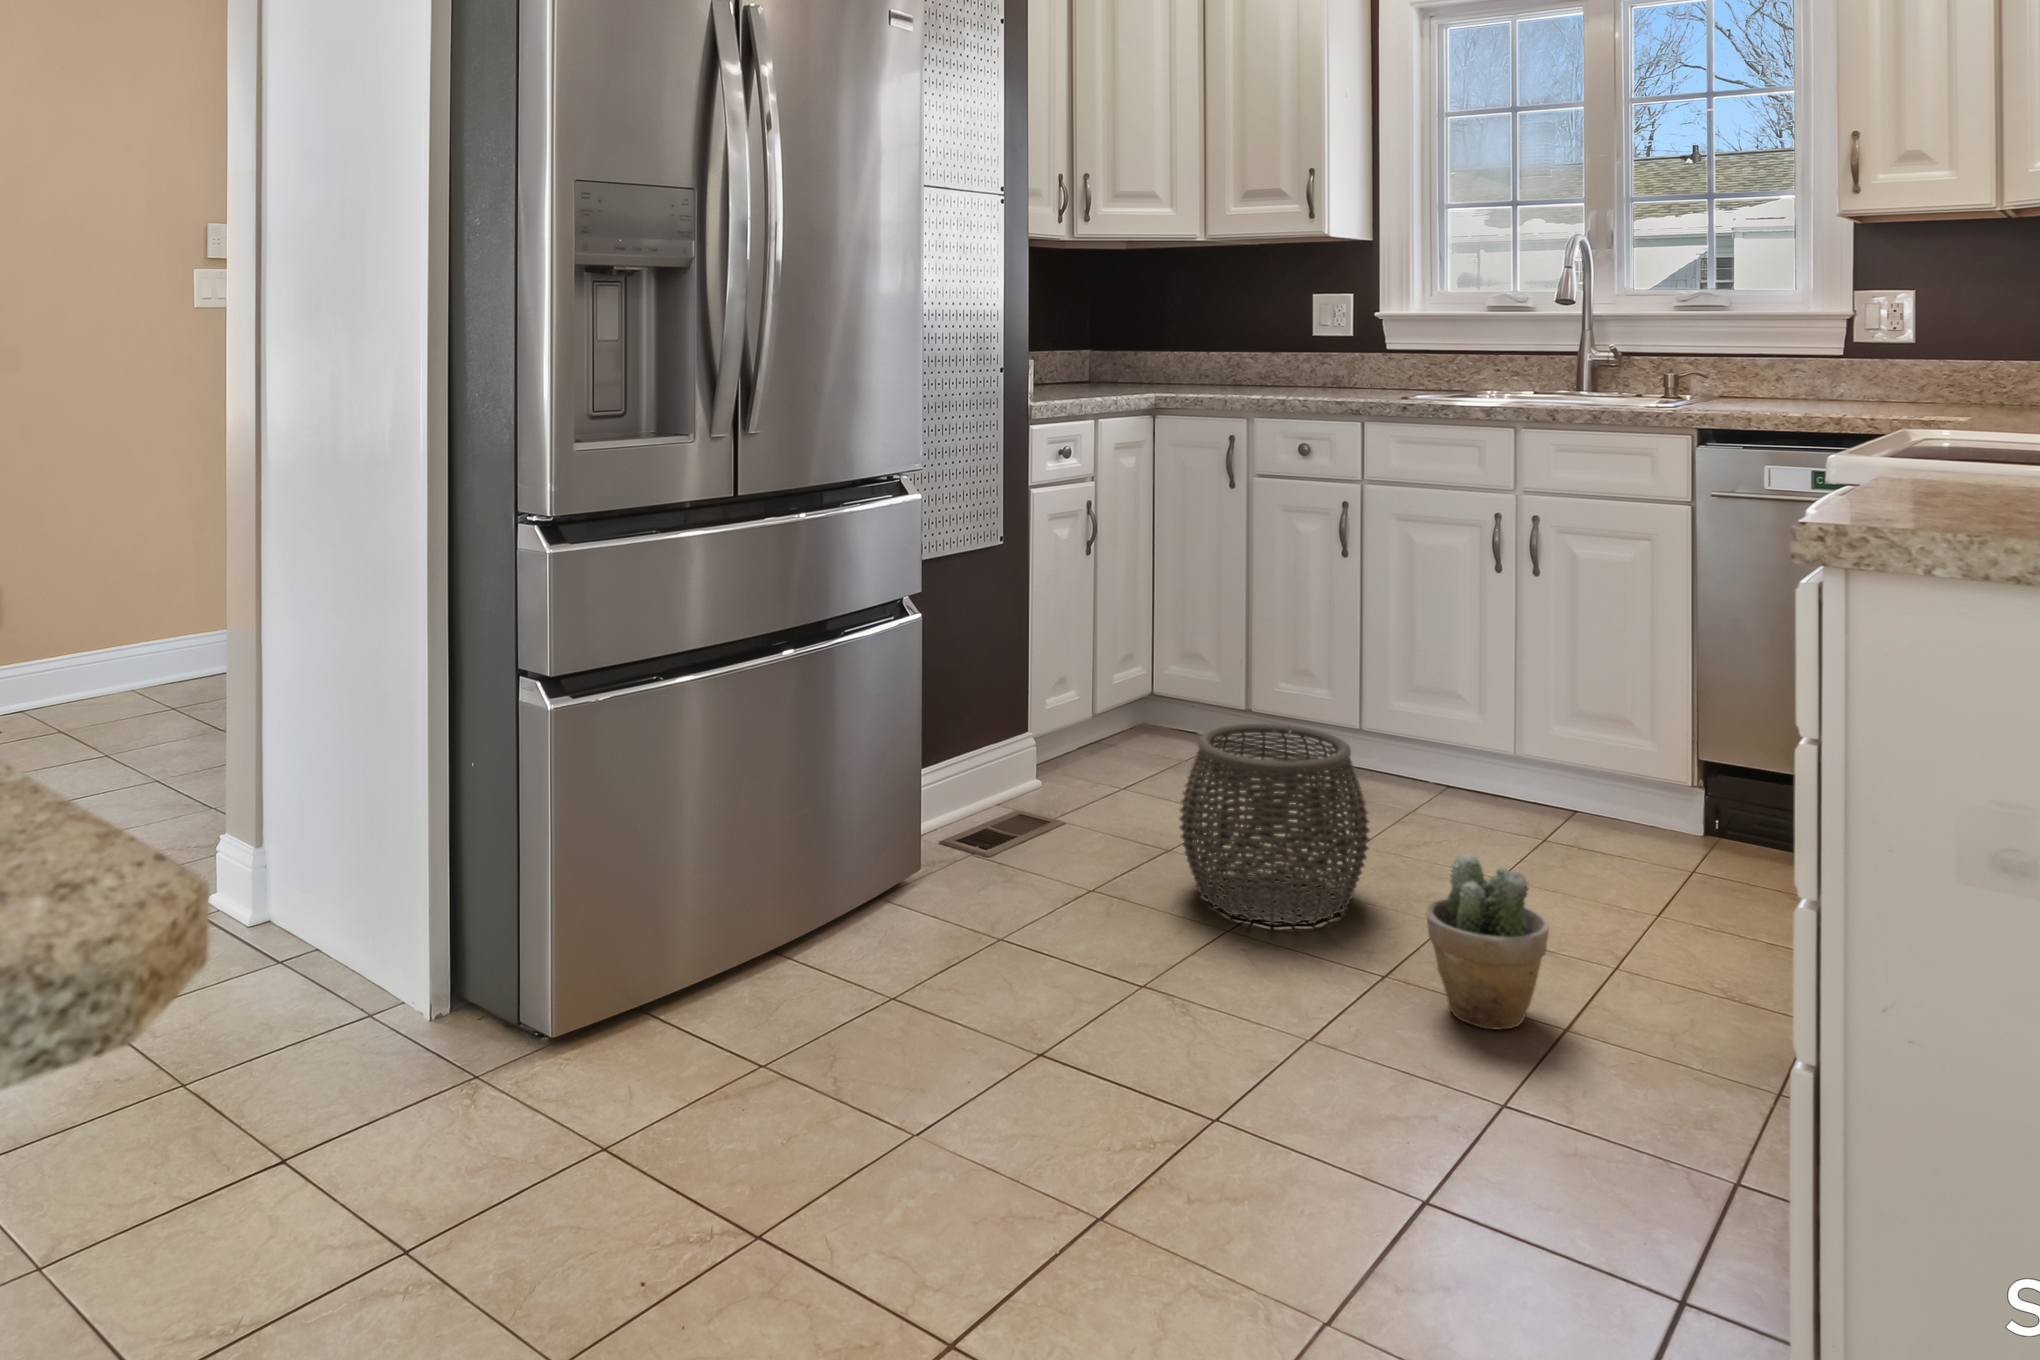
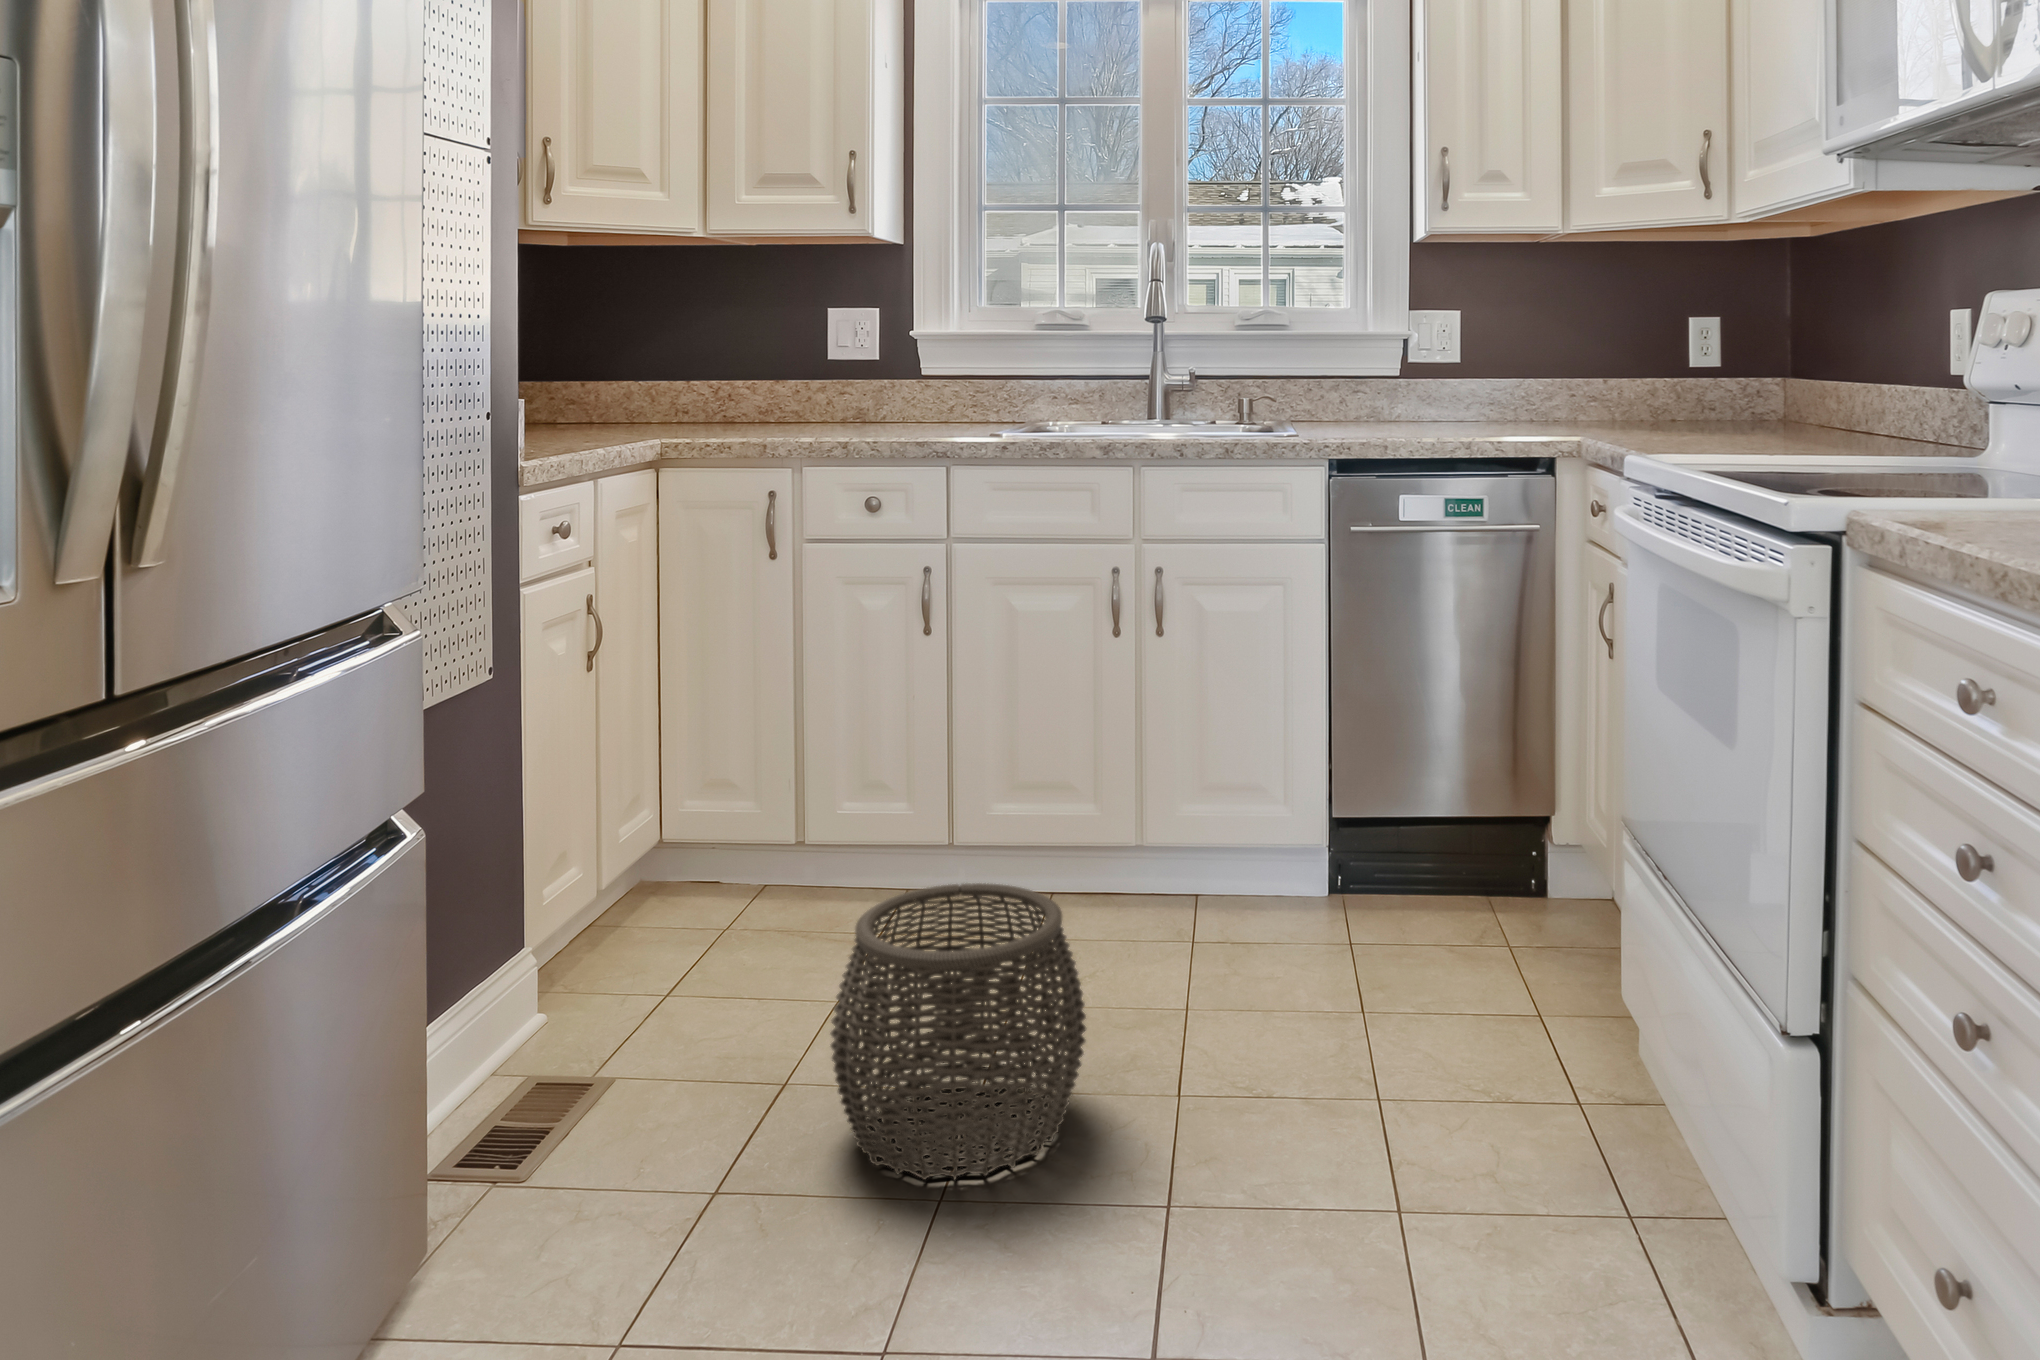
potted plant: present [1426,855,1549,1030] -> none [1234,1028,1382,1254]

